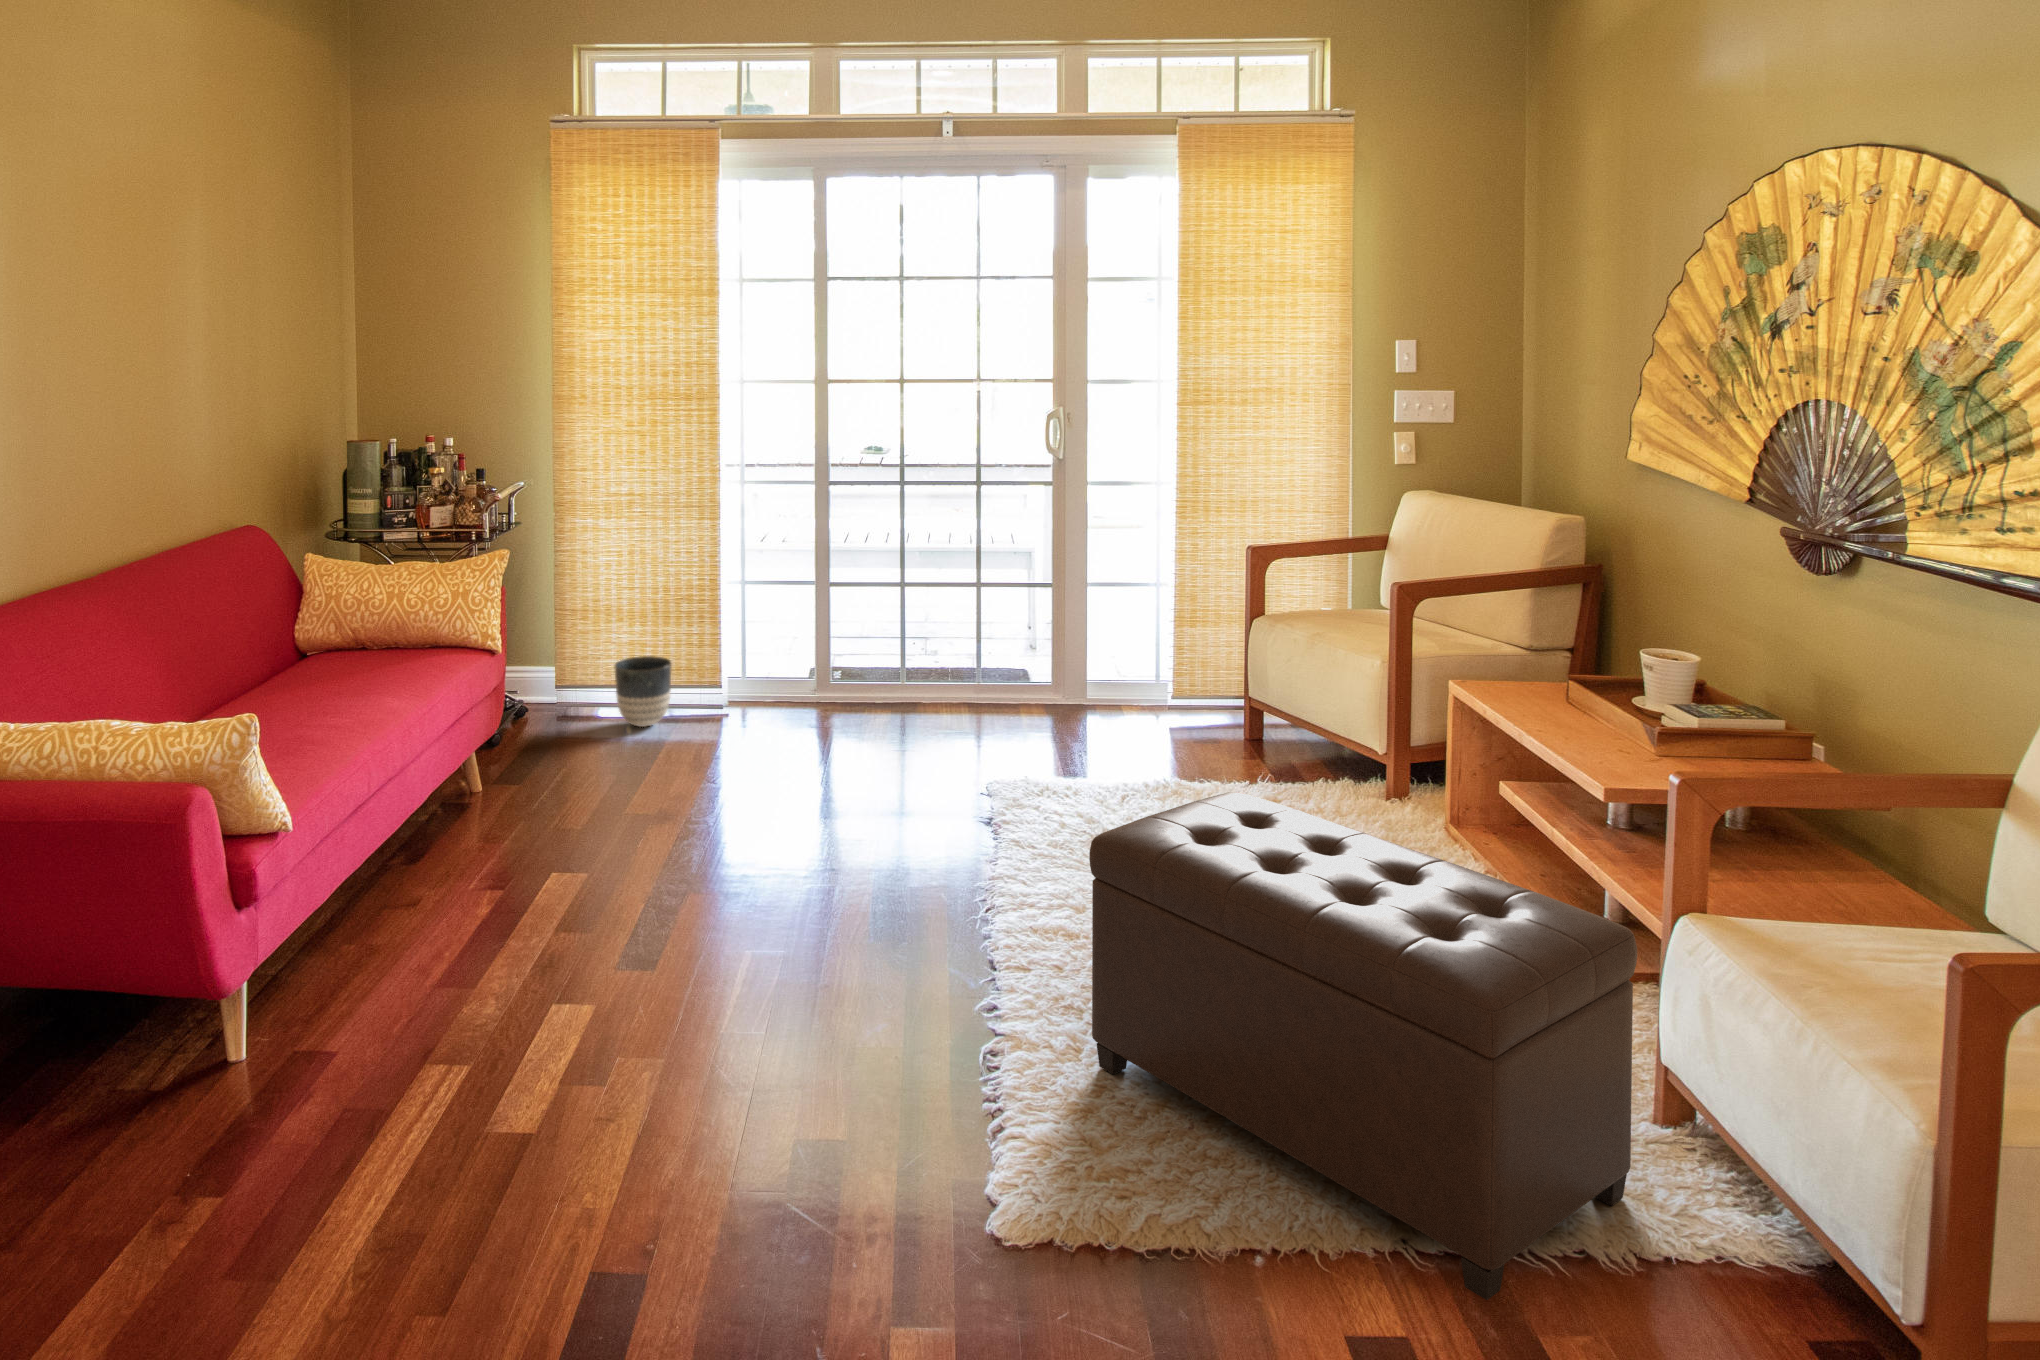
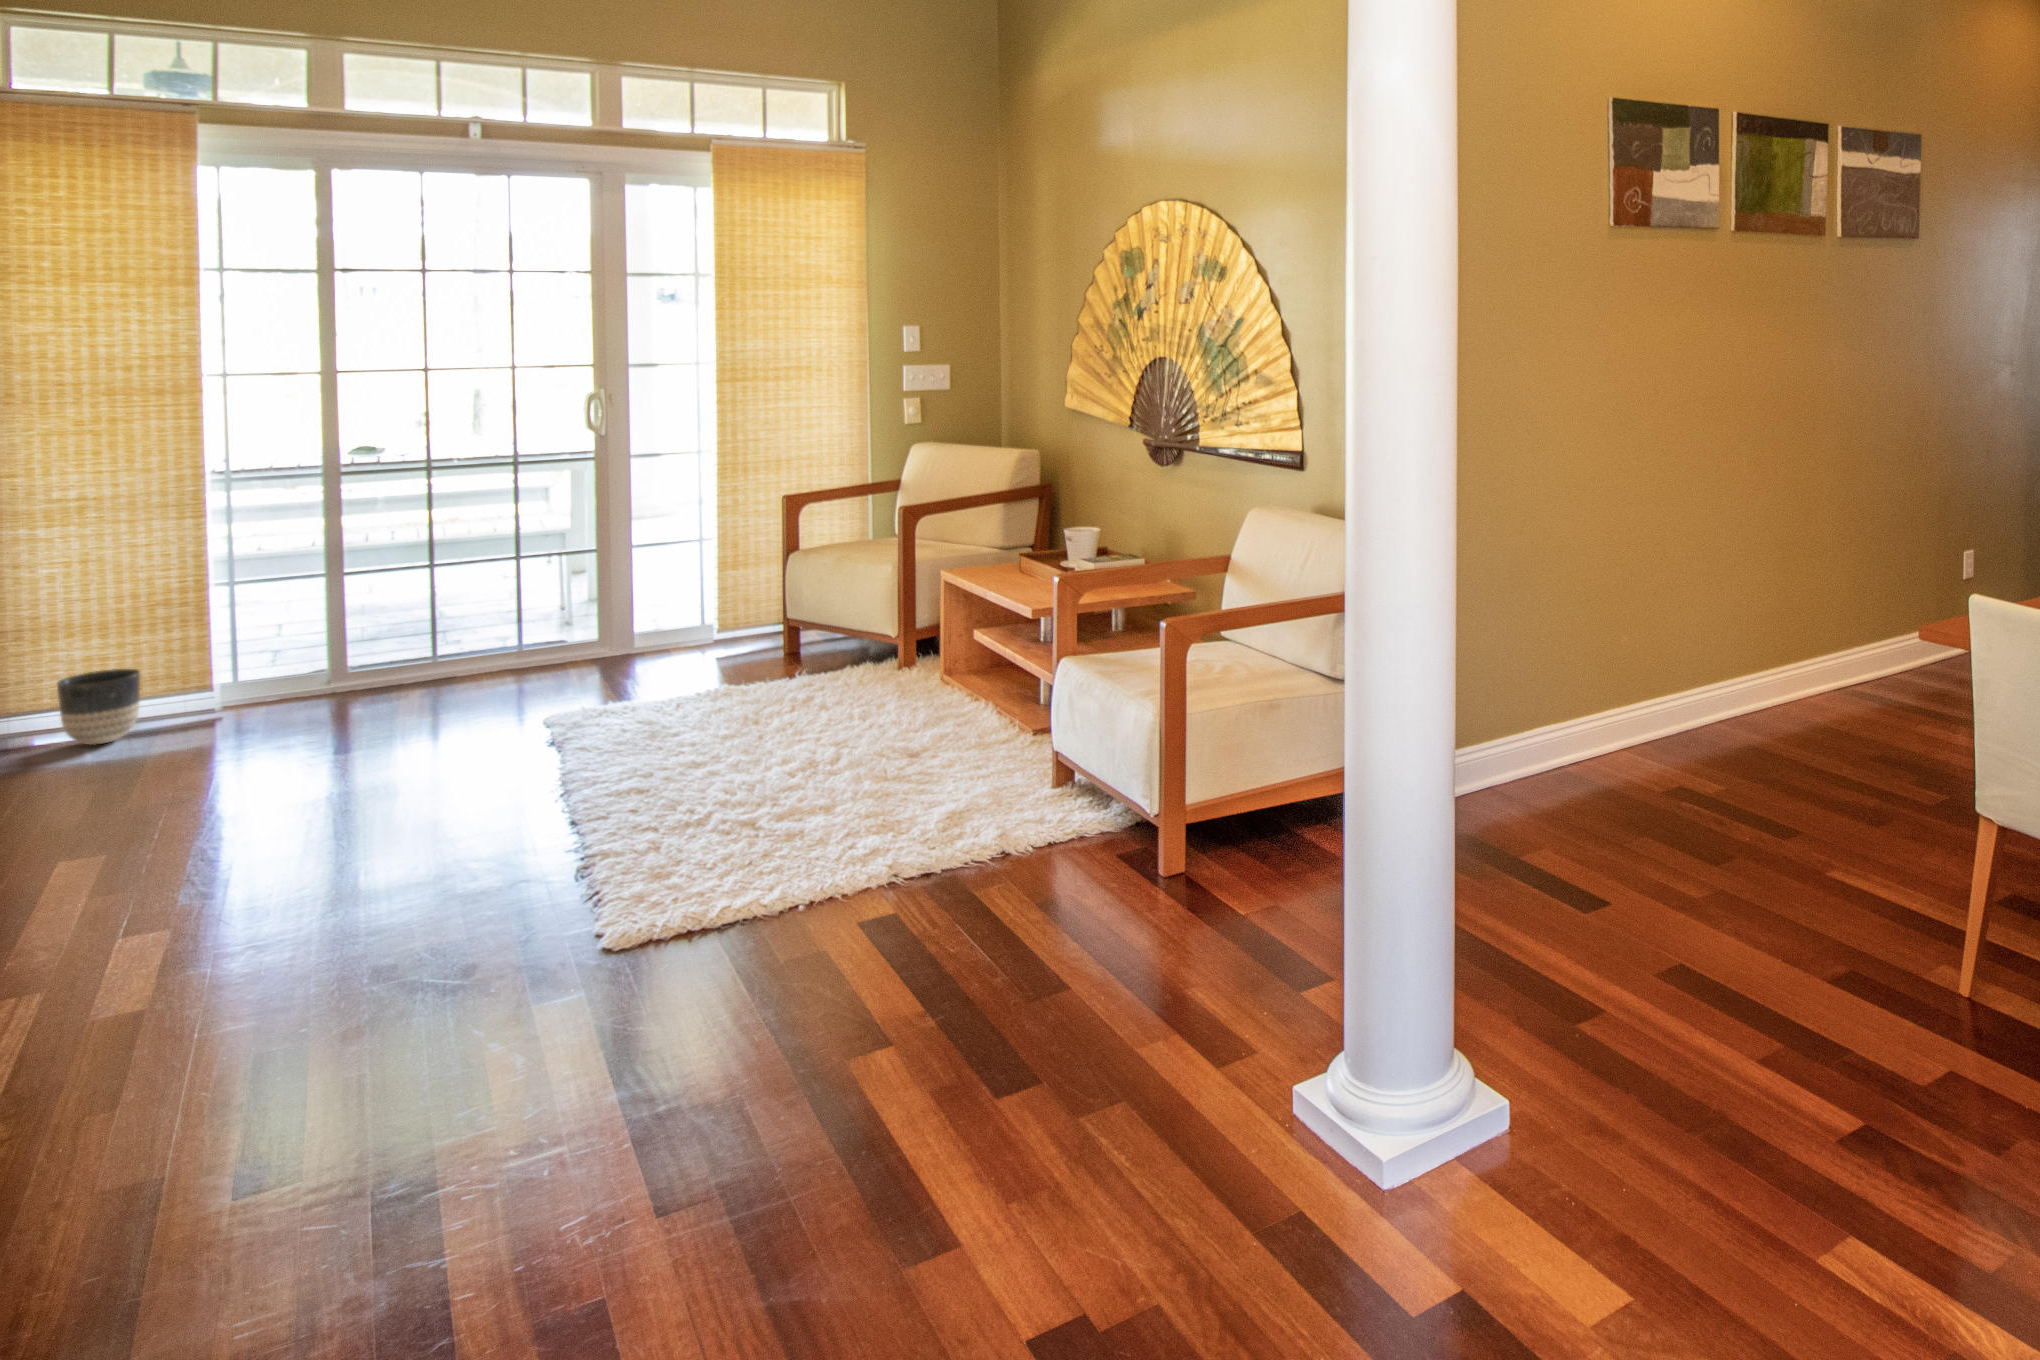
ottoman: present [1089,792,1637,1300] -> none [660,647,1034,891]

